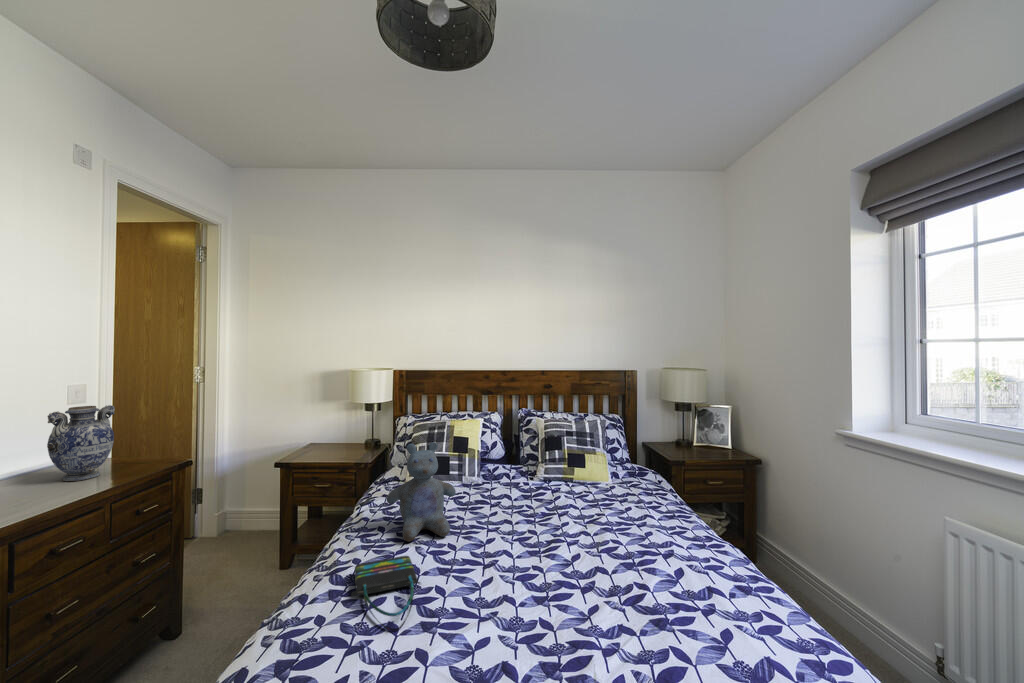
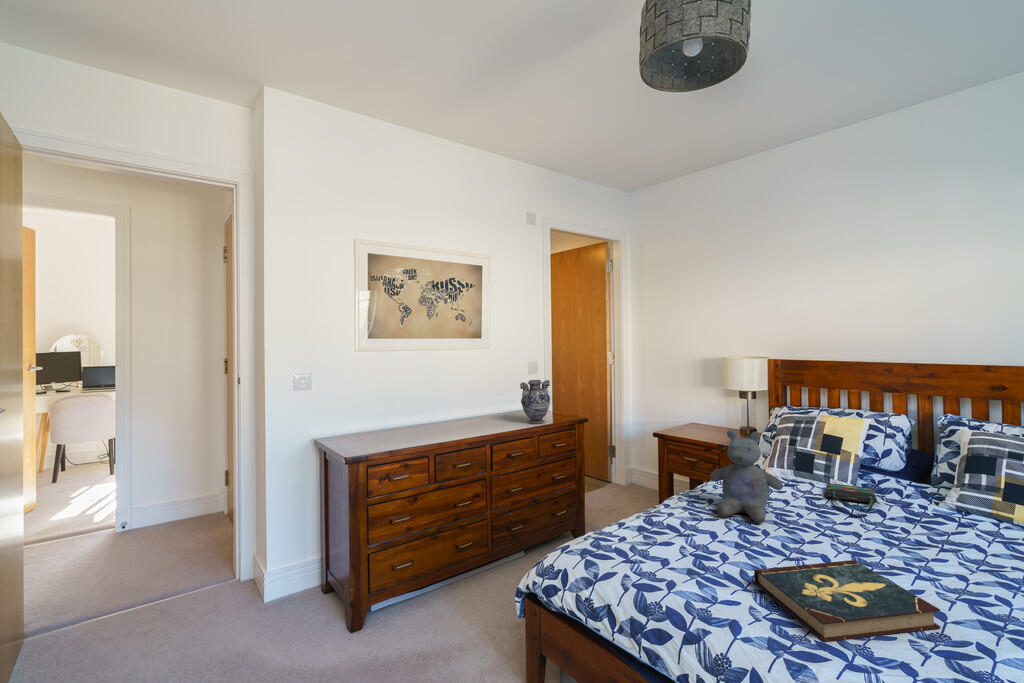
book: none [493,544,619,638] -> present [754,560,941,642]
tote bag: present [351,556,420,632] -> present [824,483,880,517]

